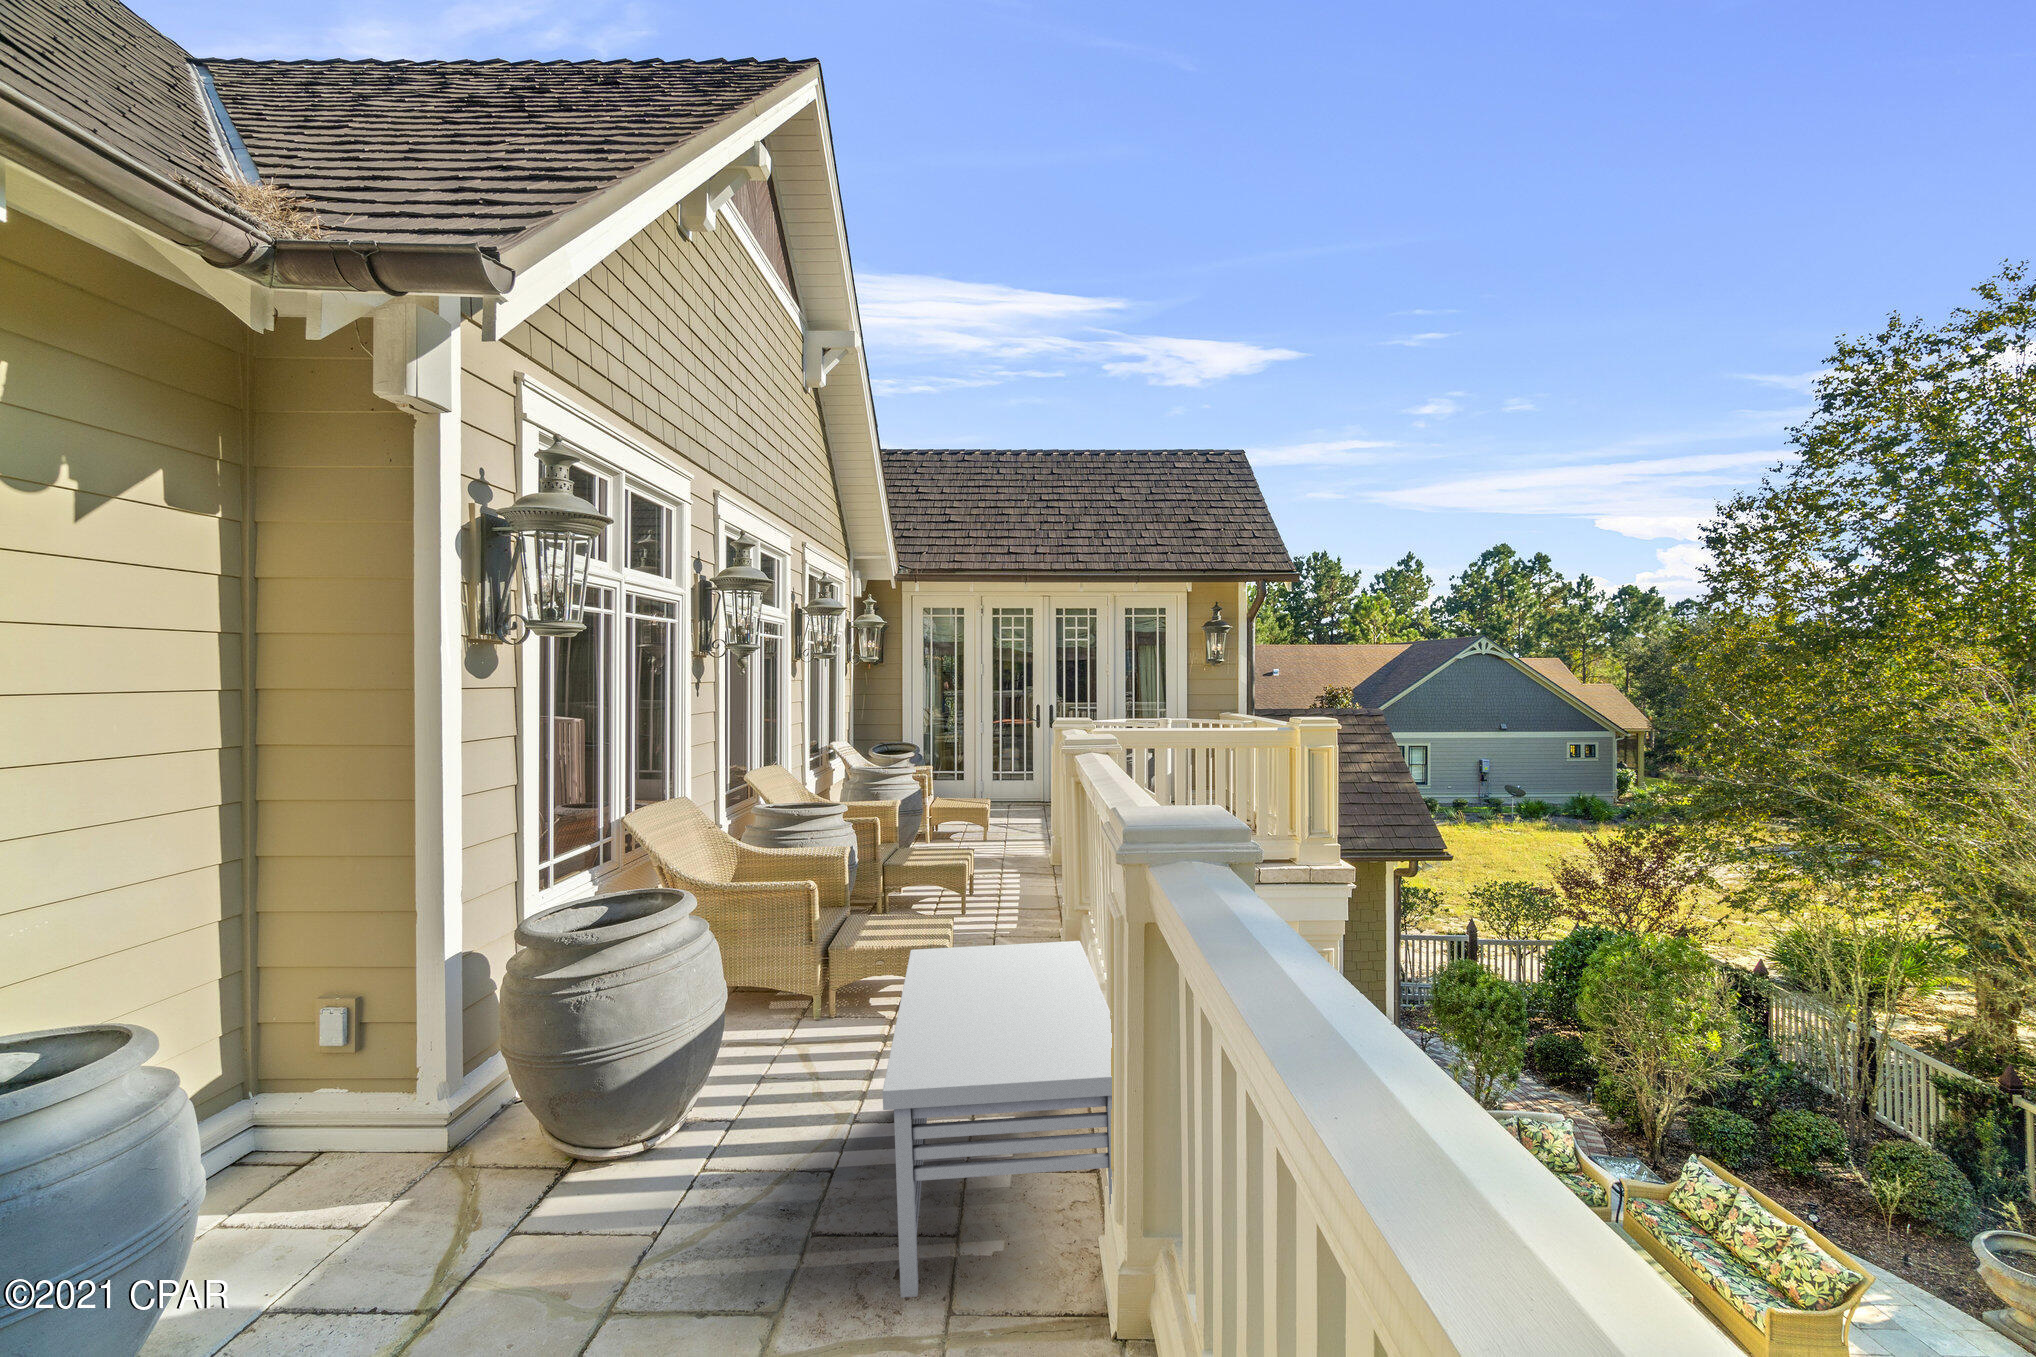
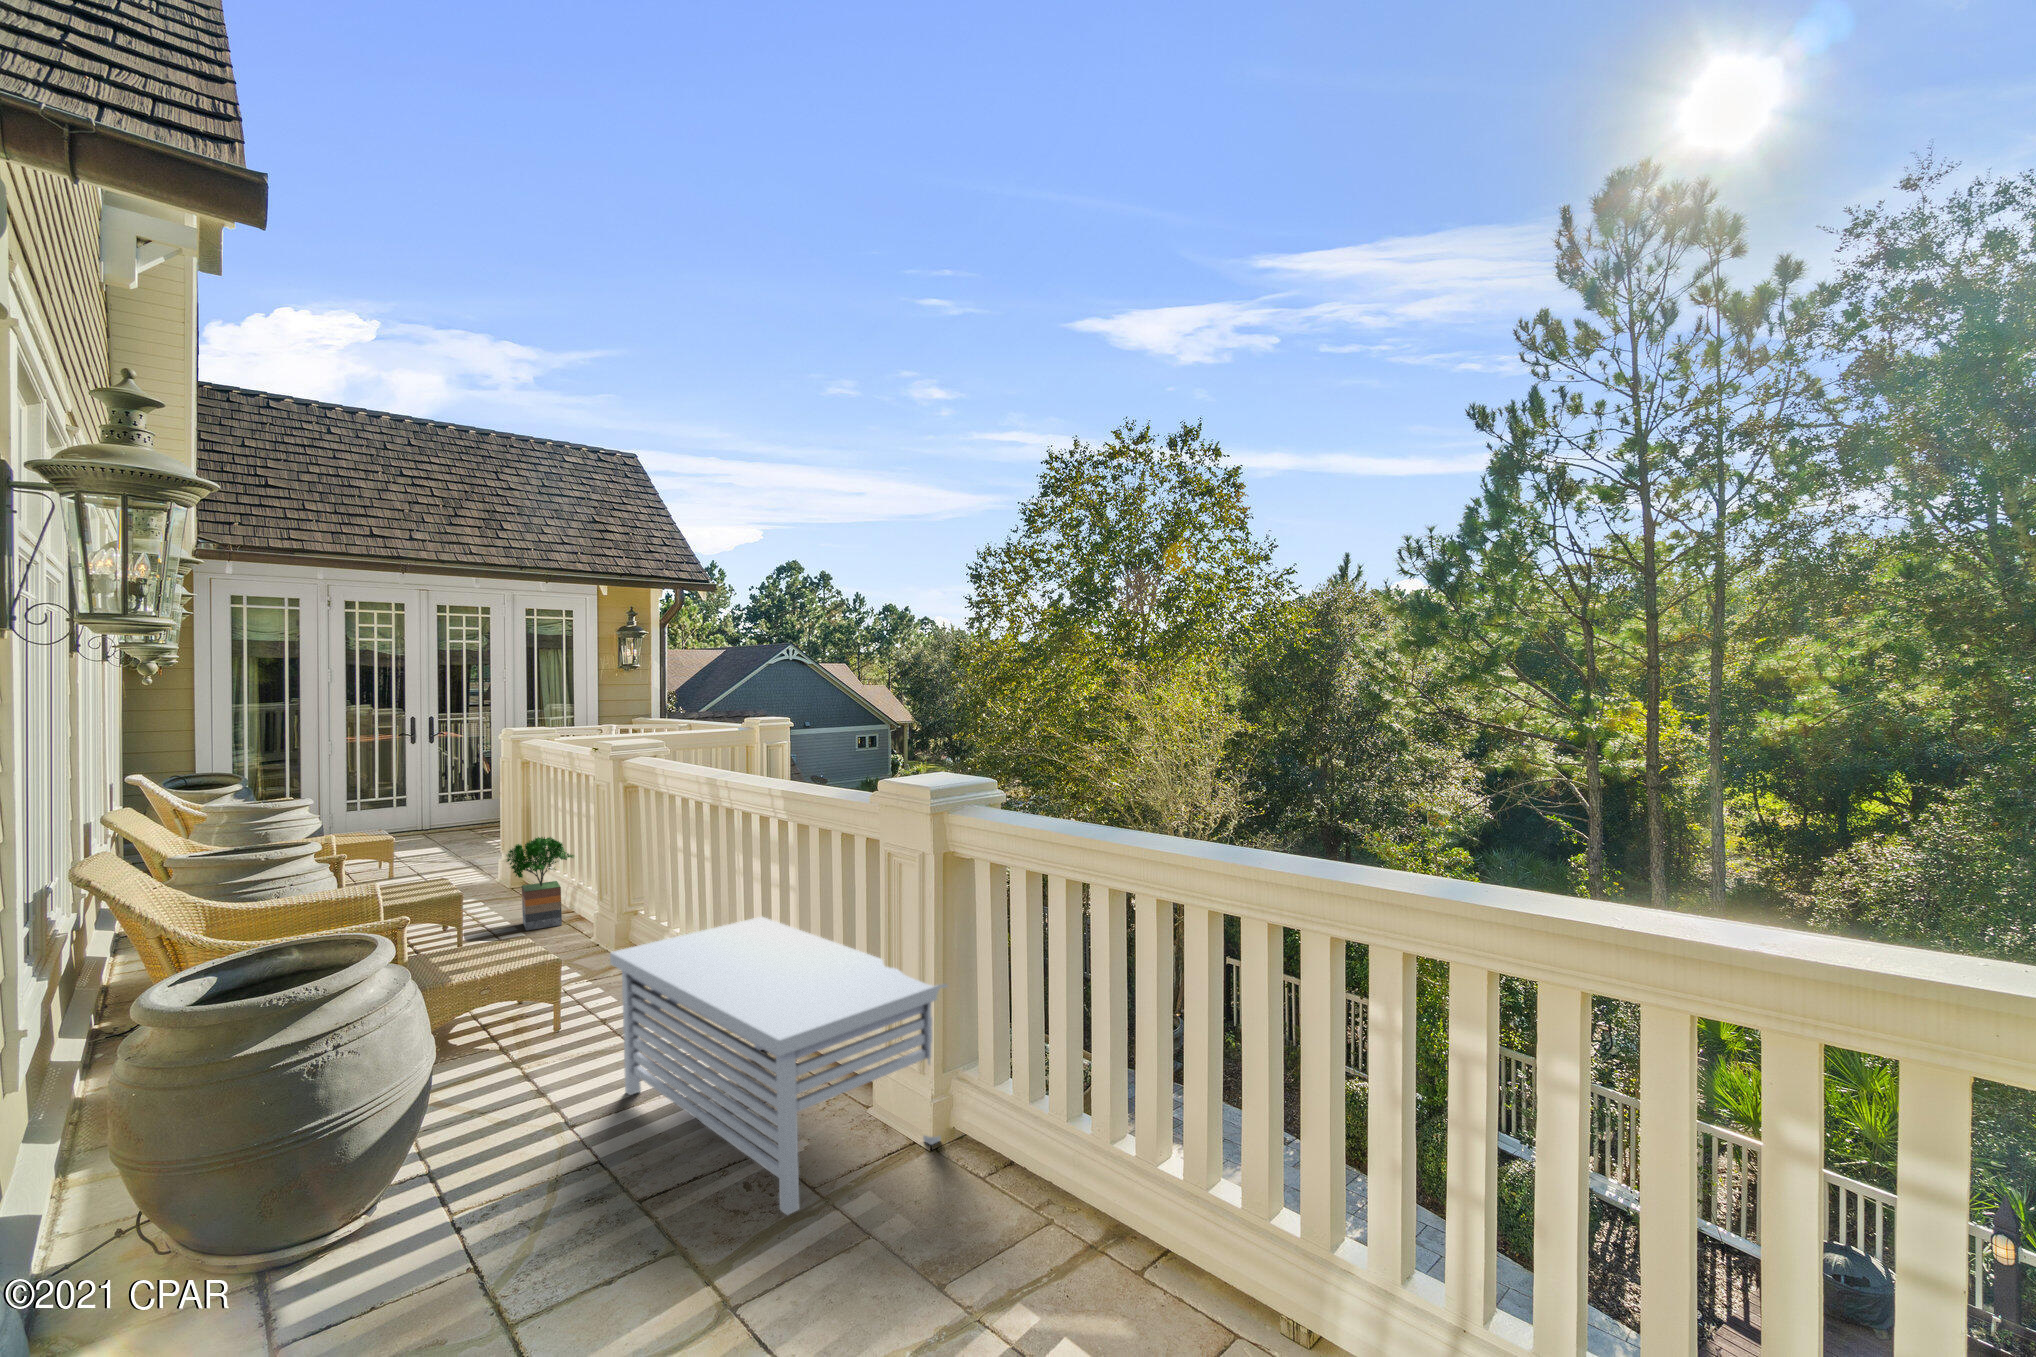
potted tree: none [1000,824,1060,912] -> present [506,837,574,931]

